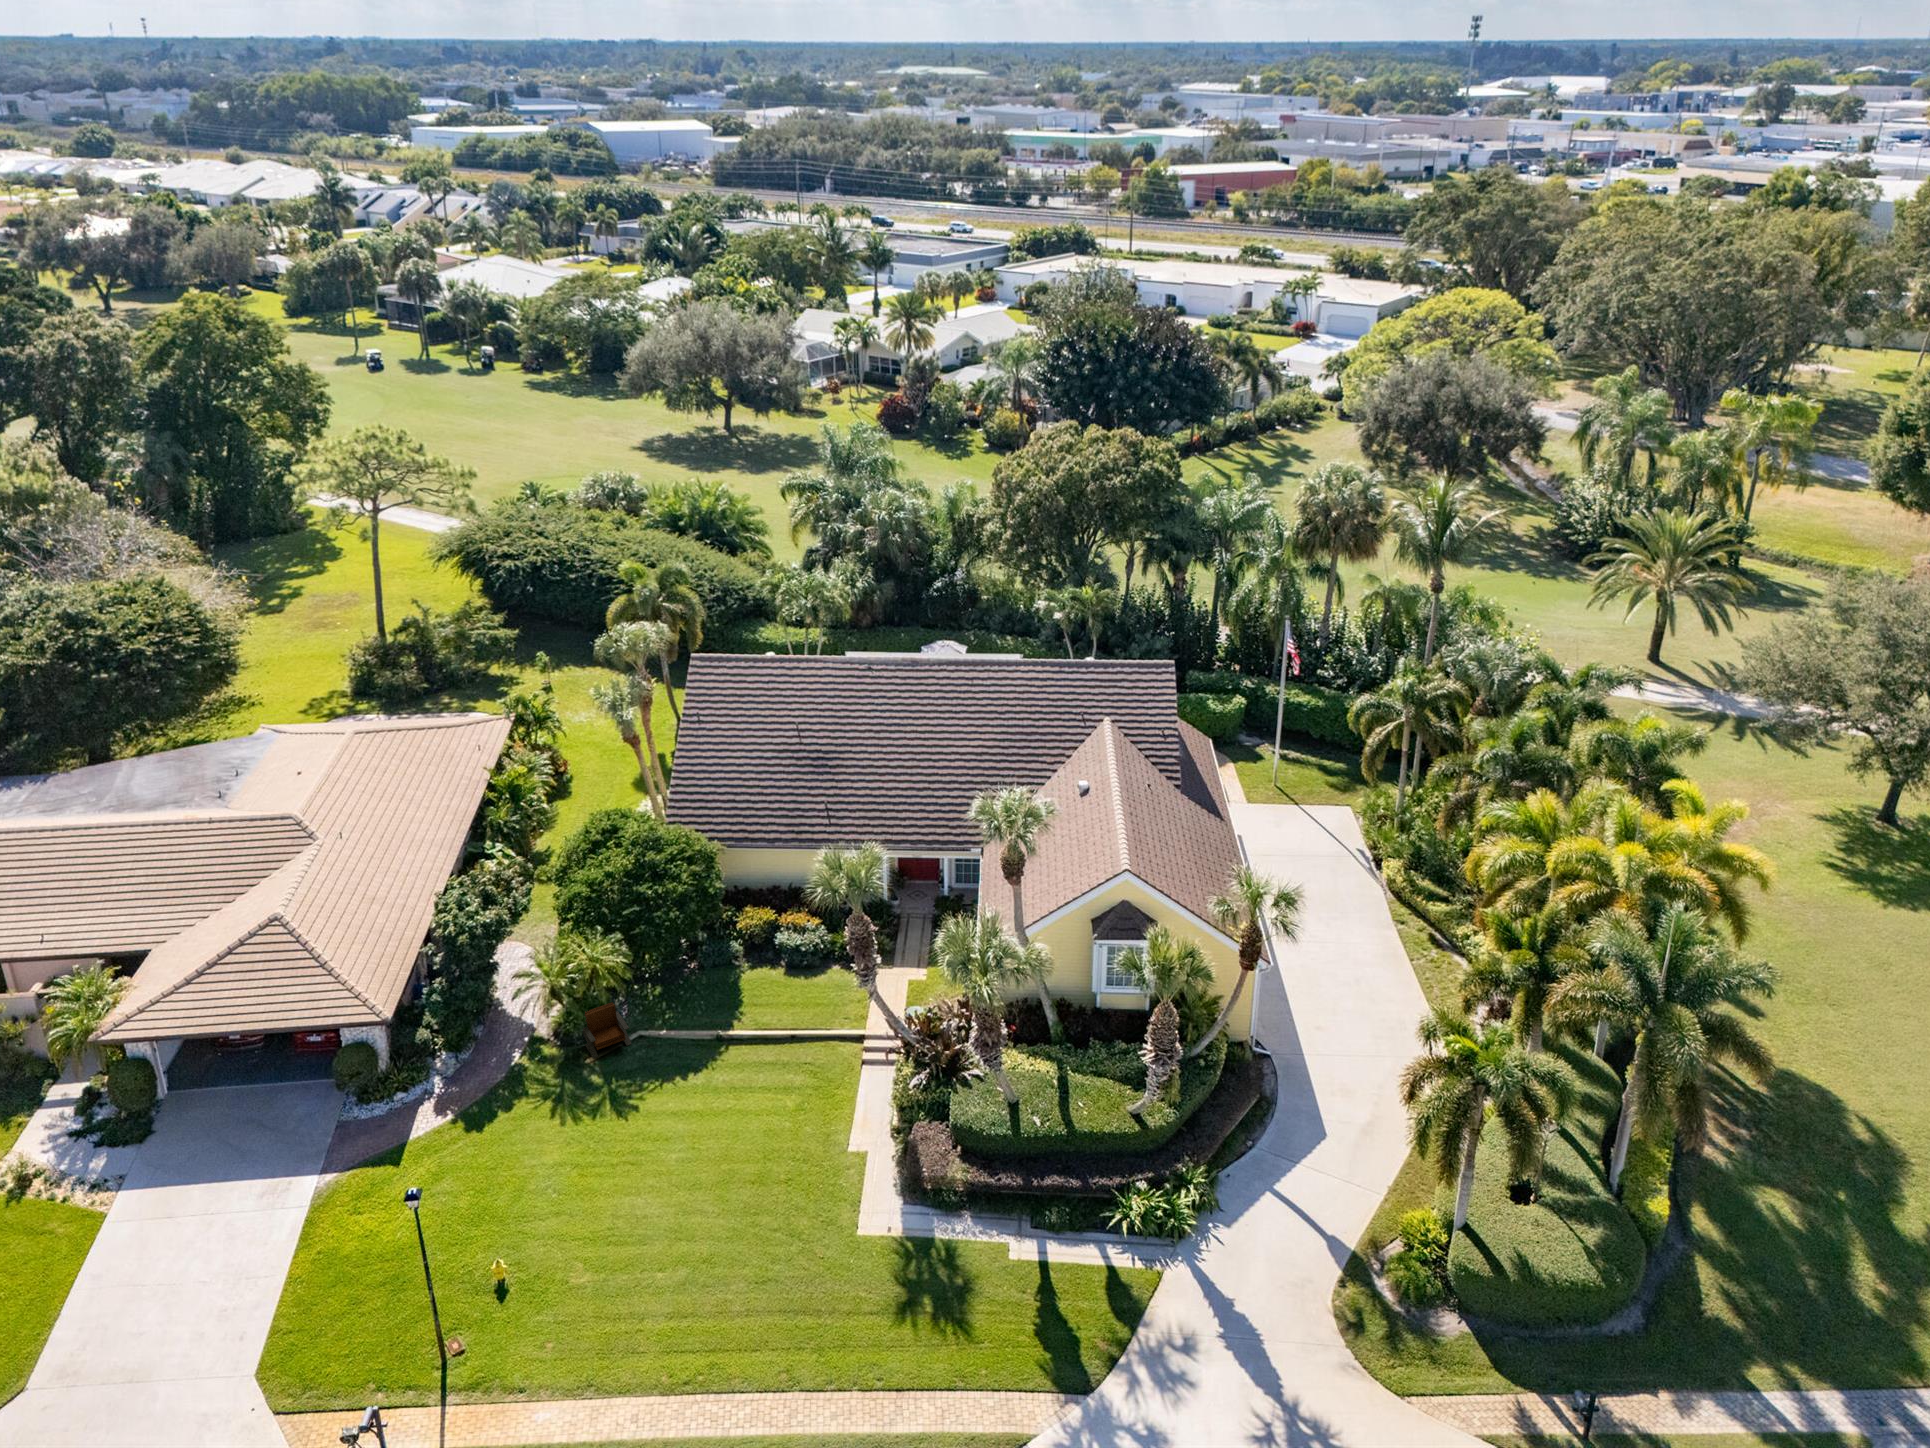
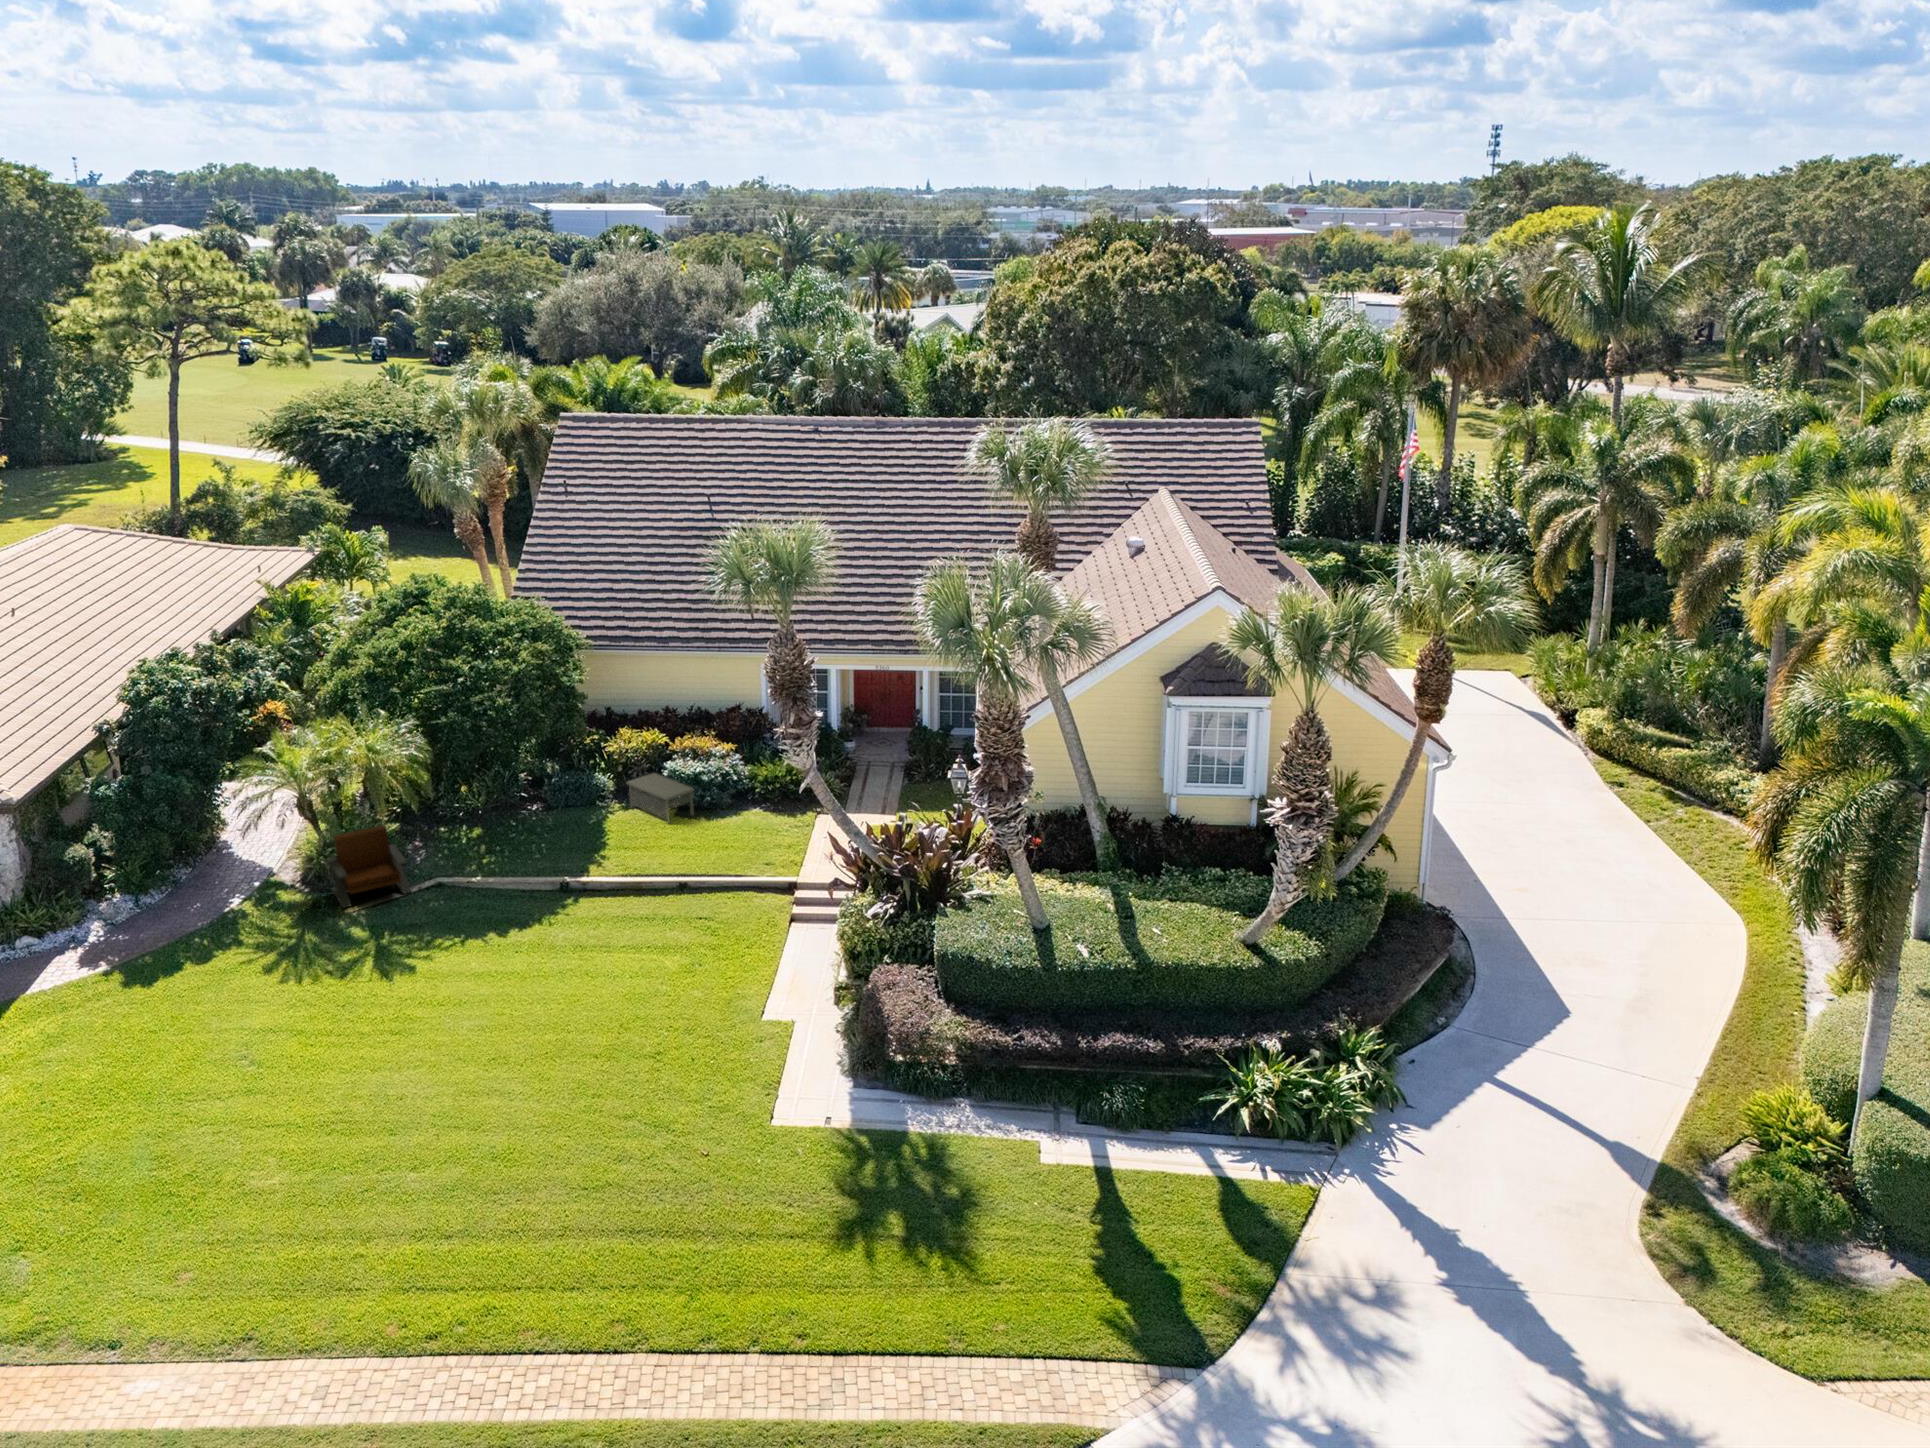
storage bench: none [752,941,796,981] -> present [627,773,694,824]

